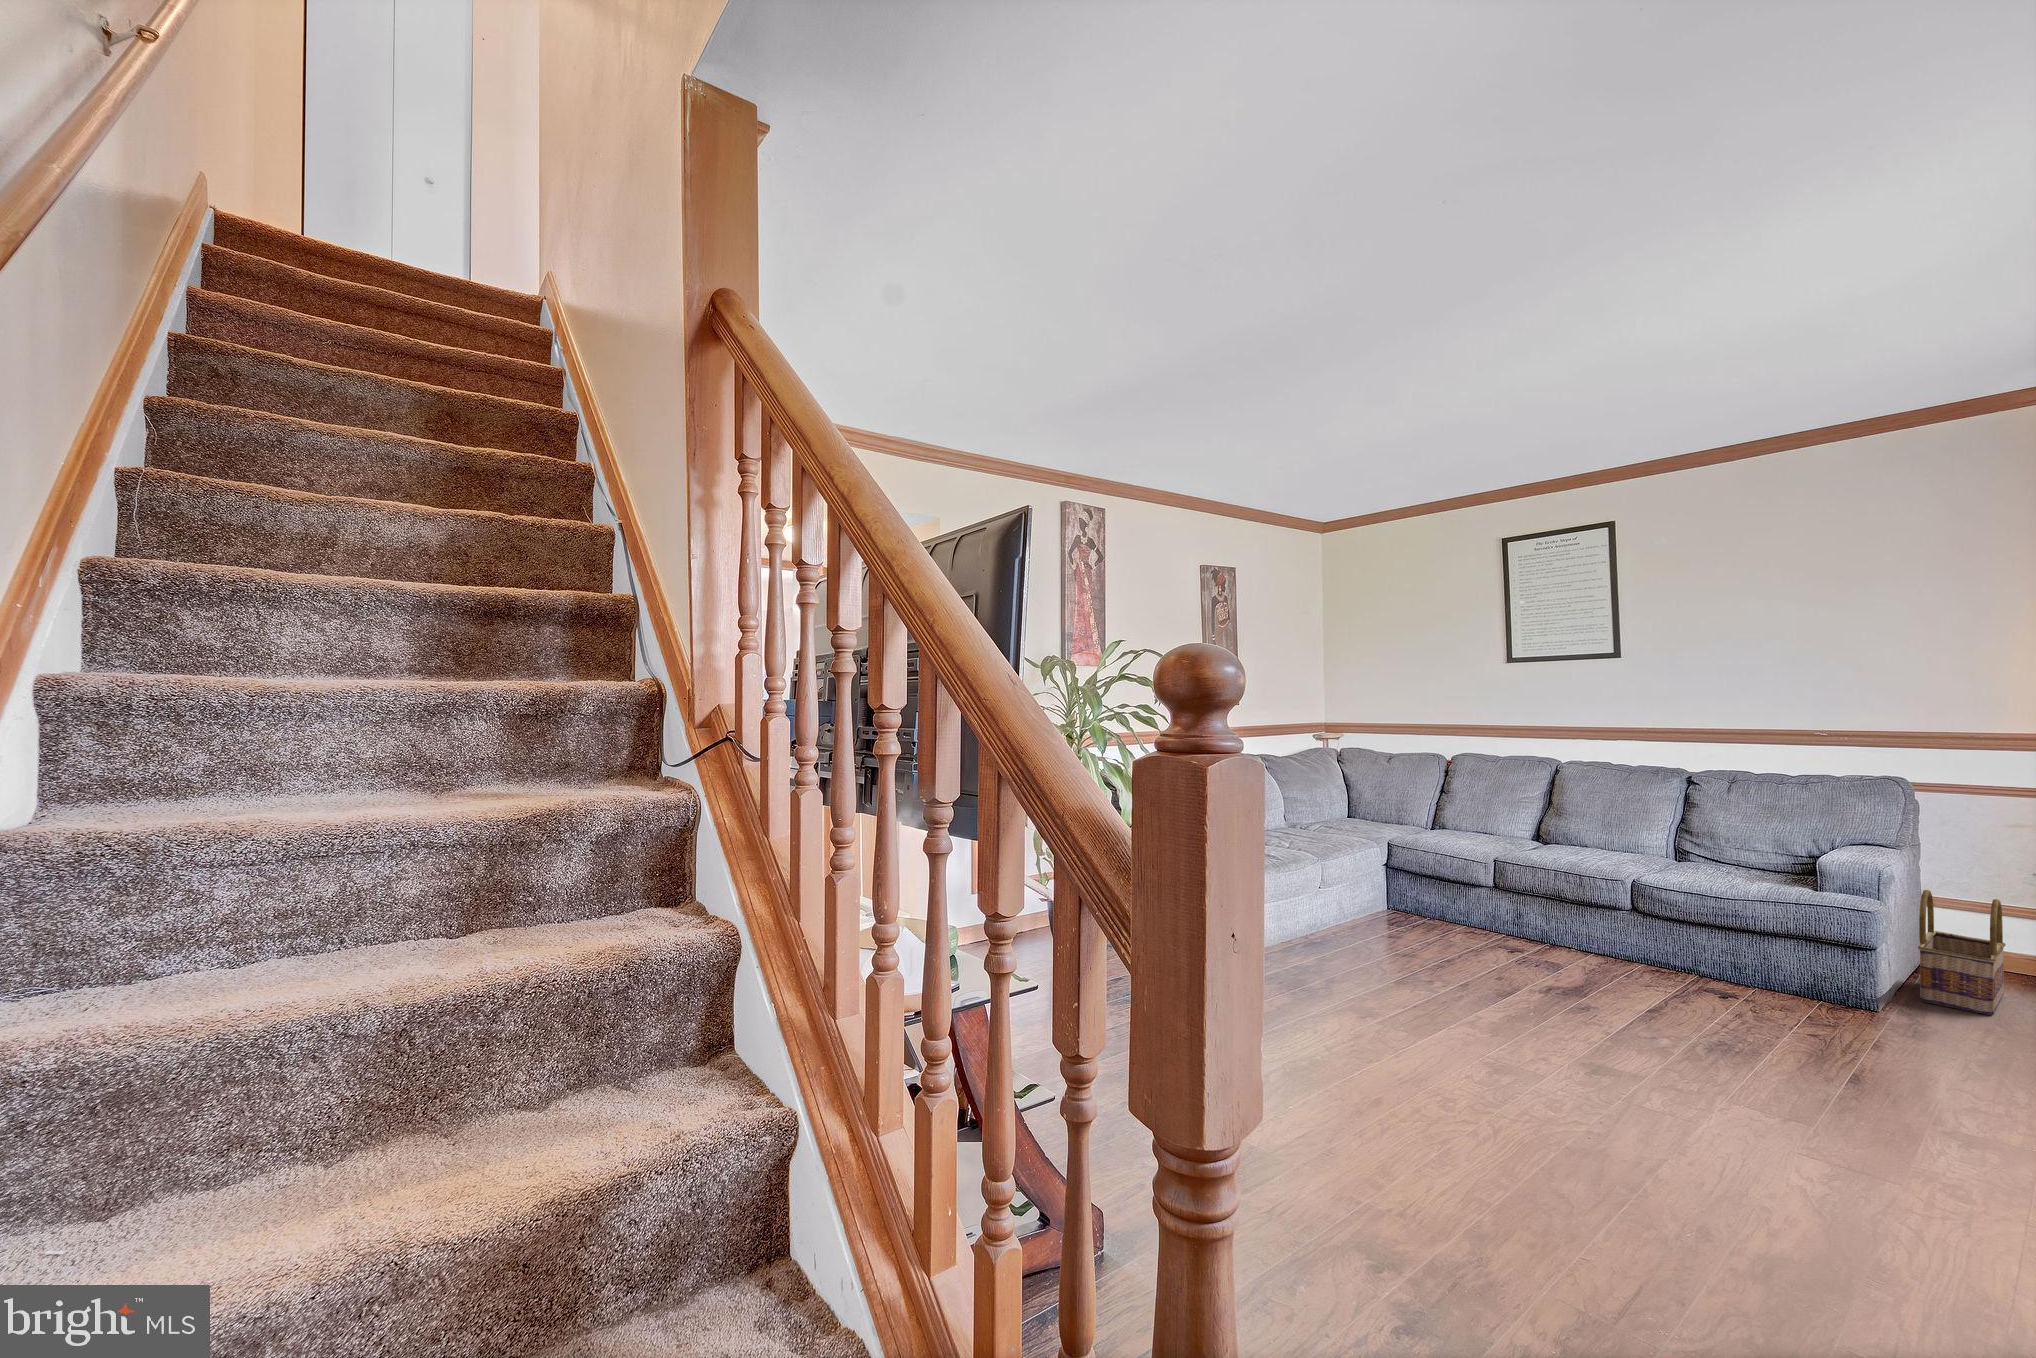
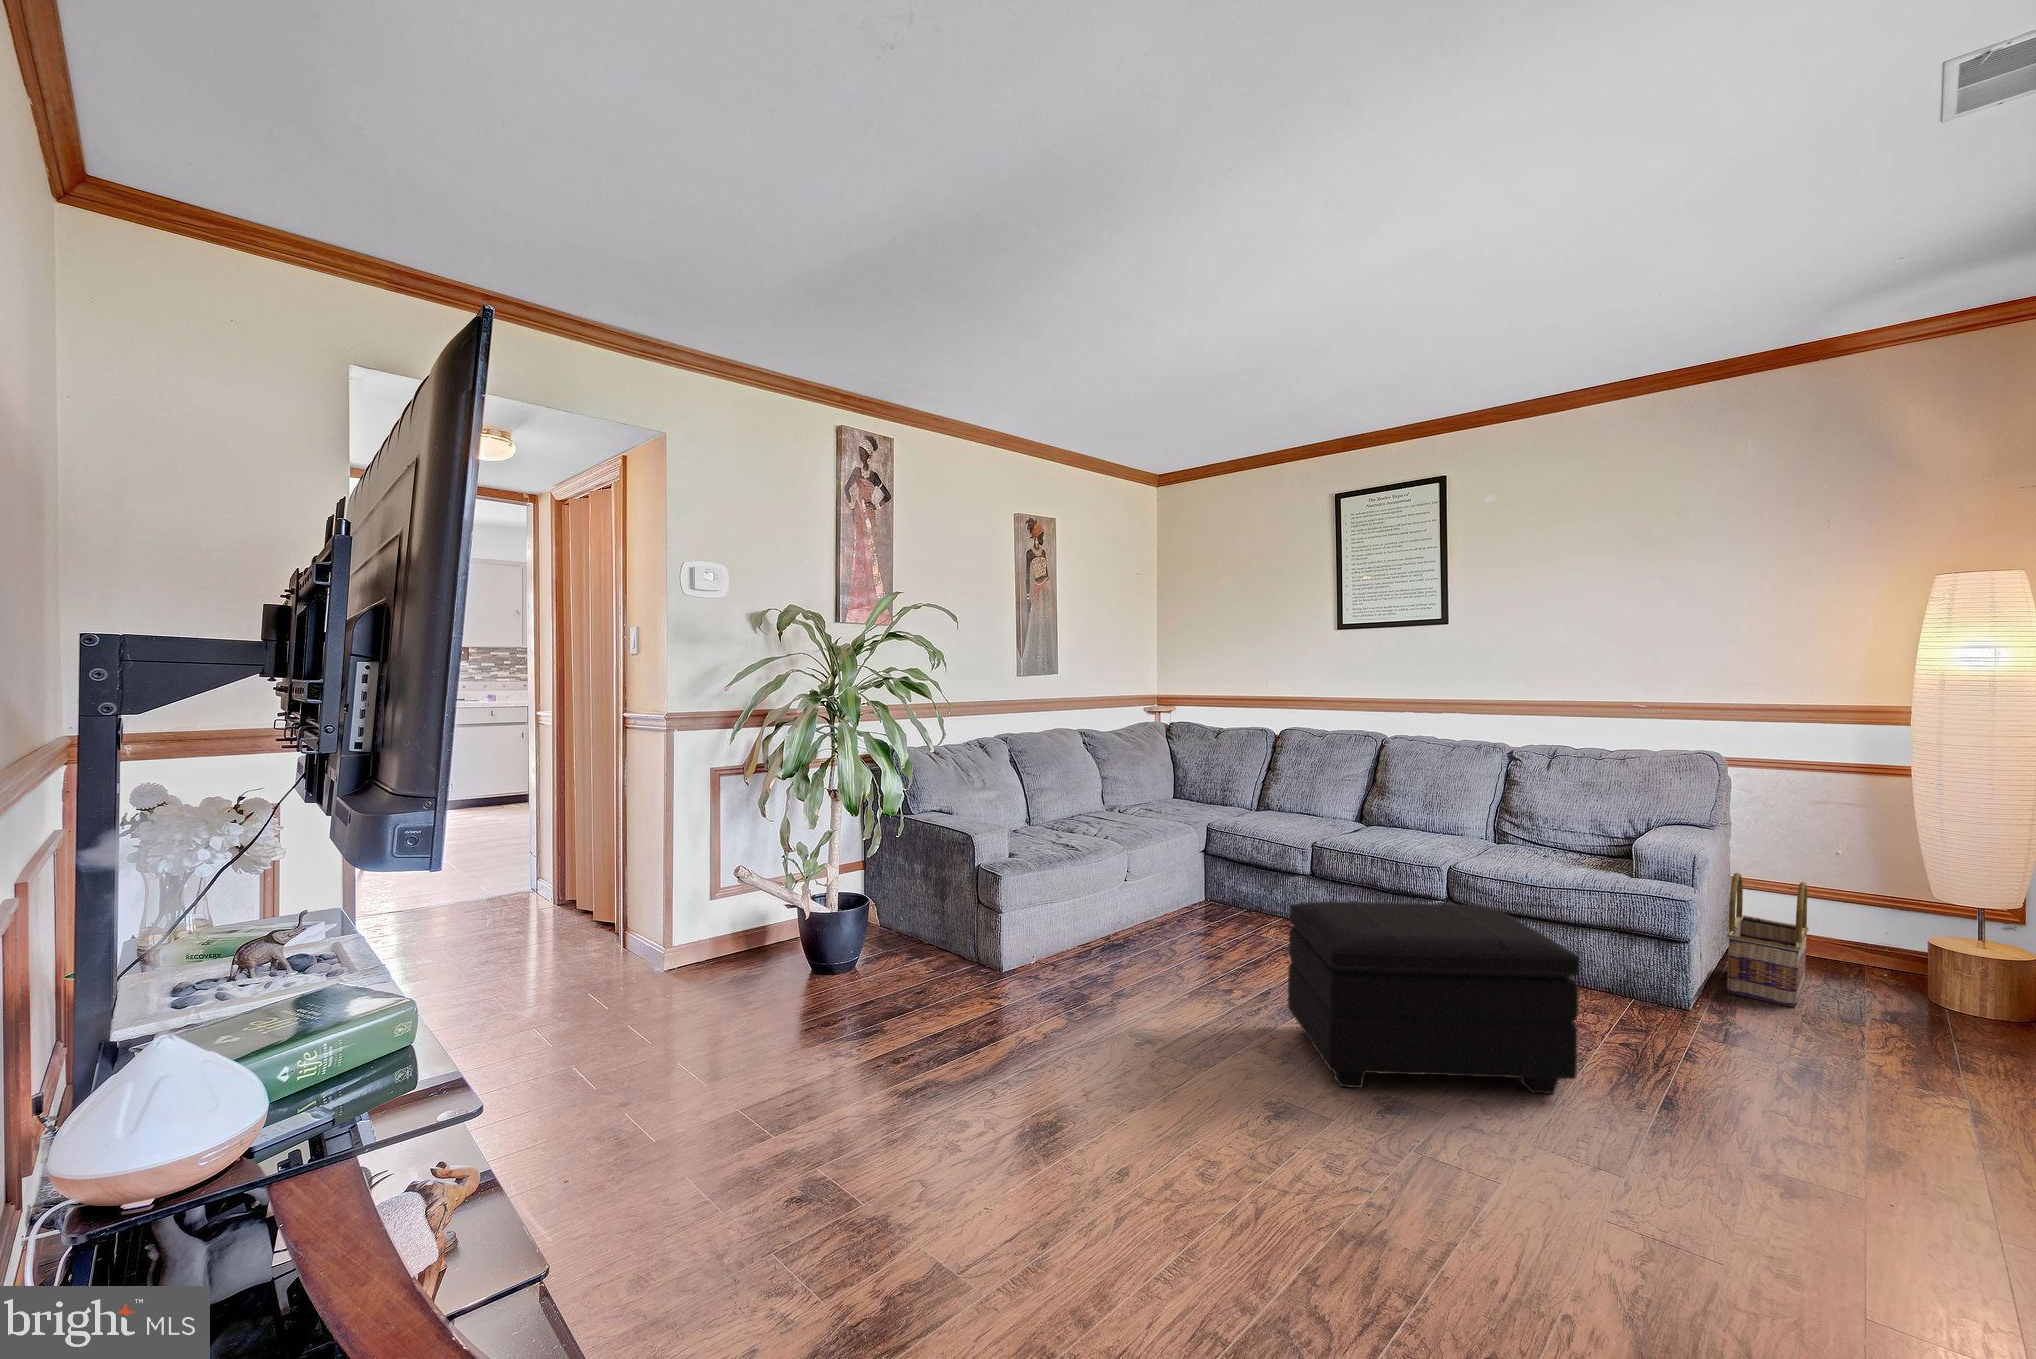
footstool: none [1490,902,1770,1072] -> present [1288,901,1580,1094]

